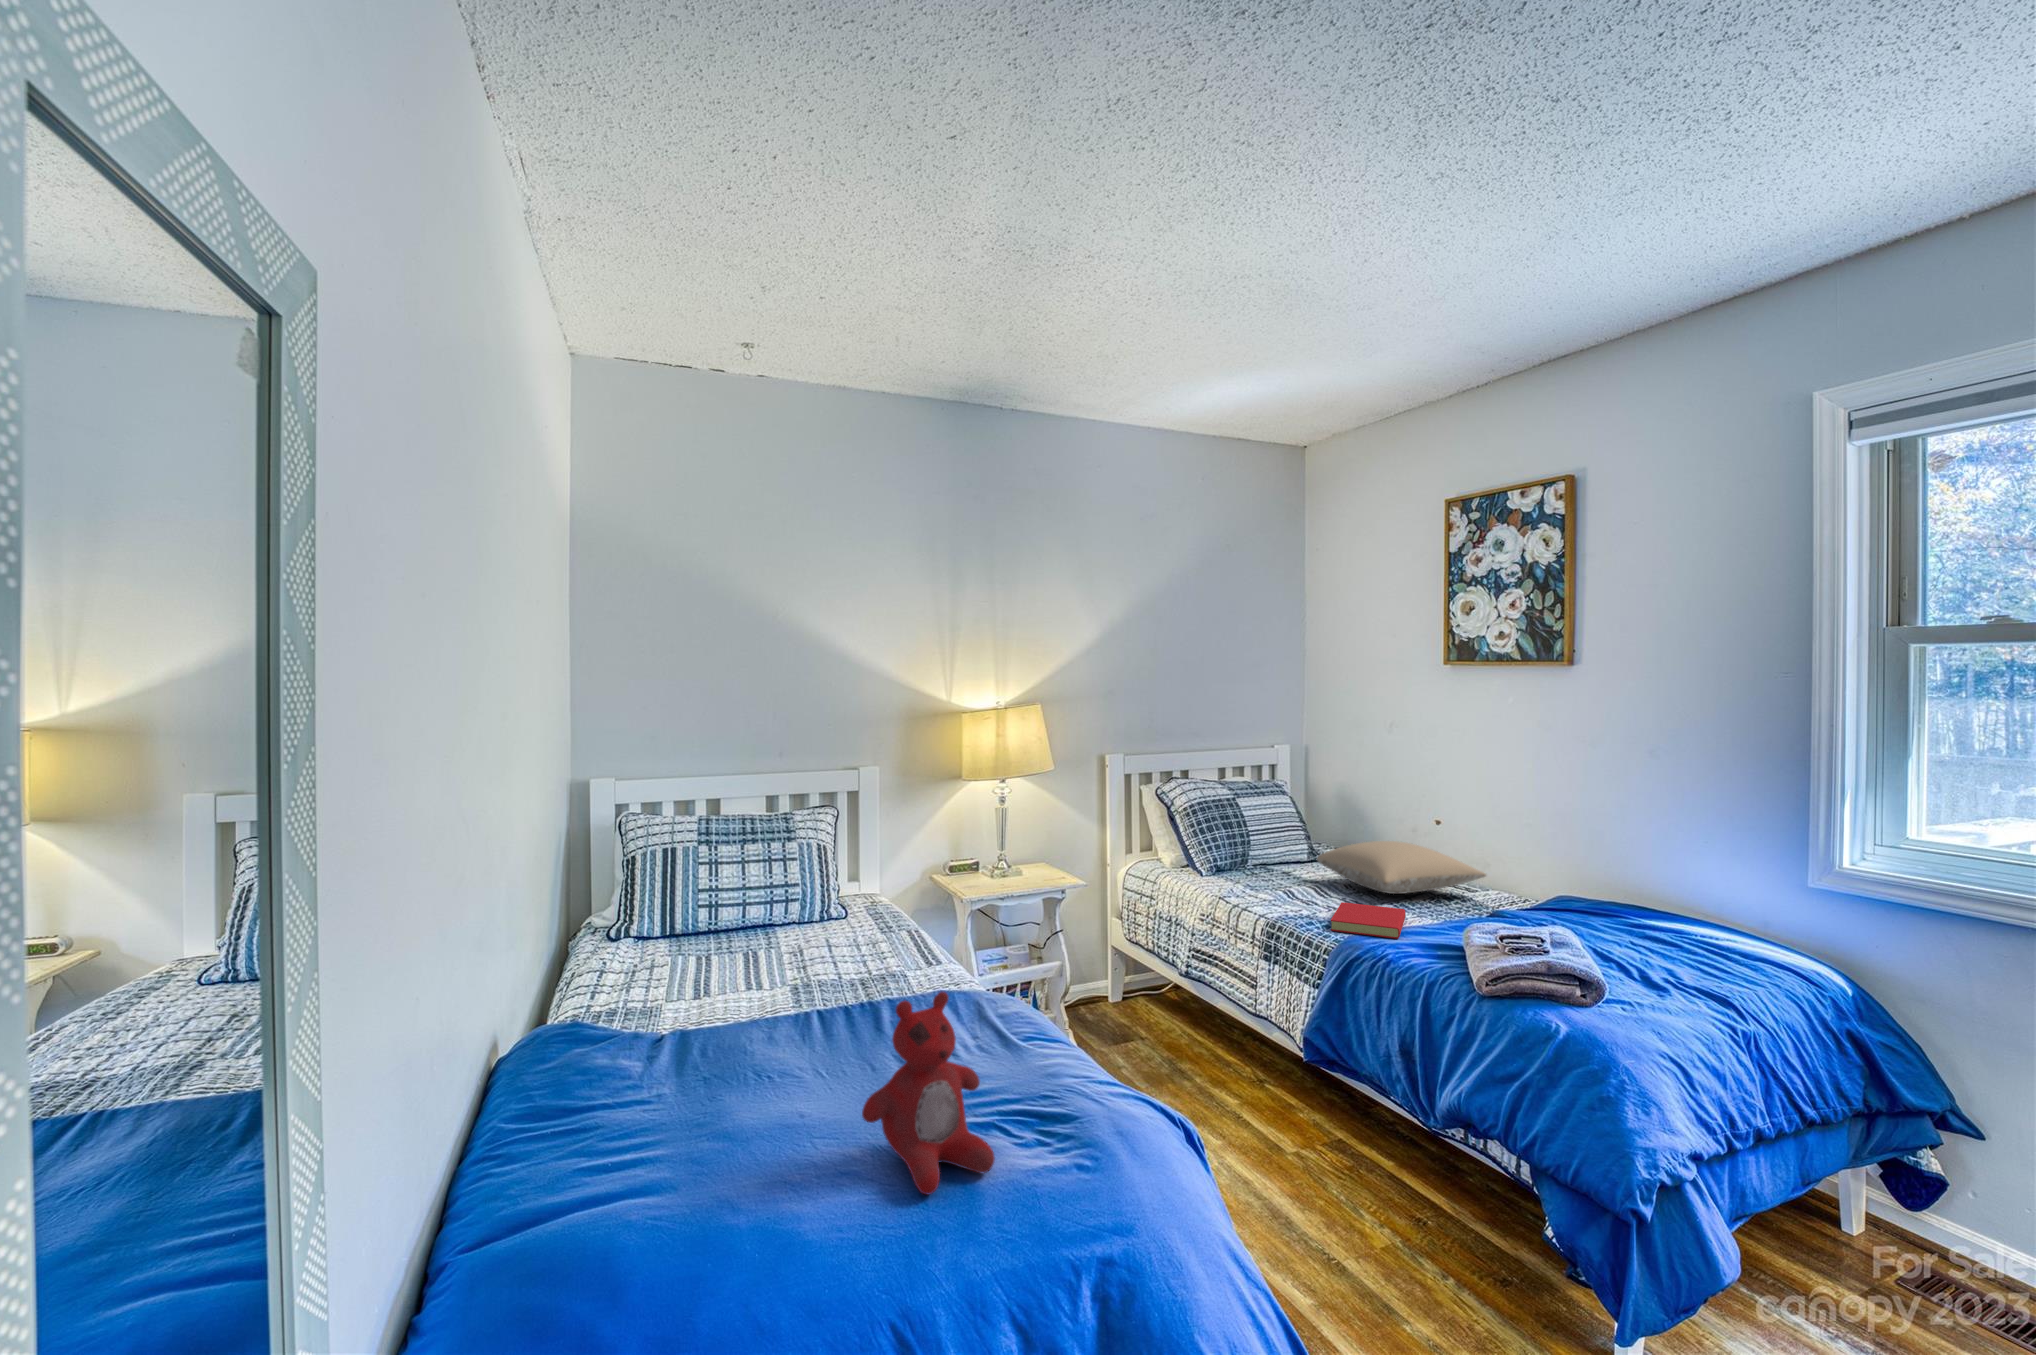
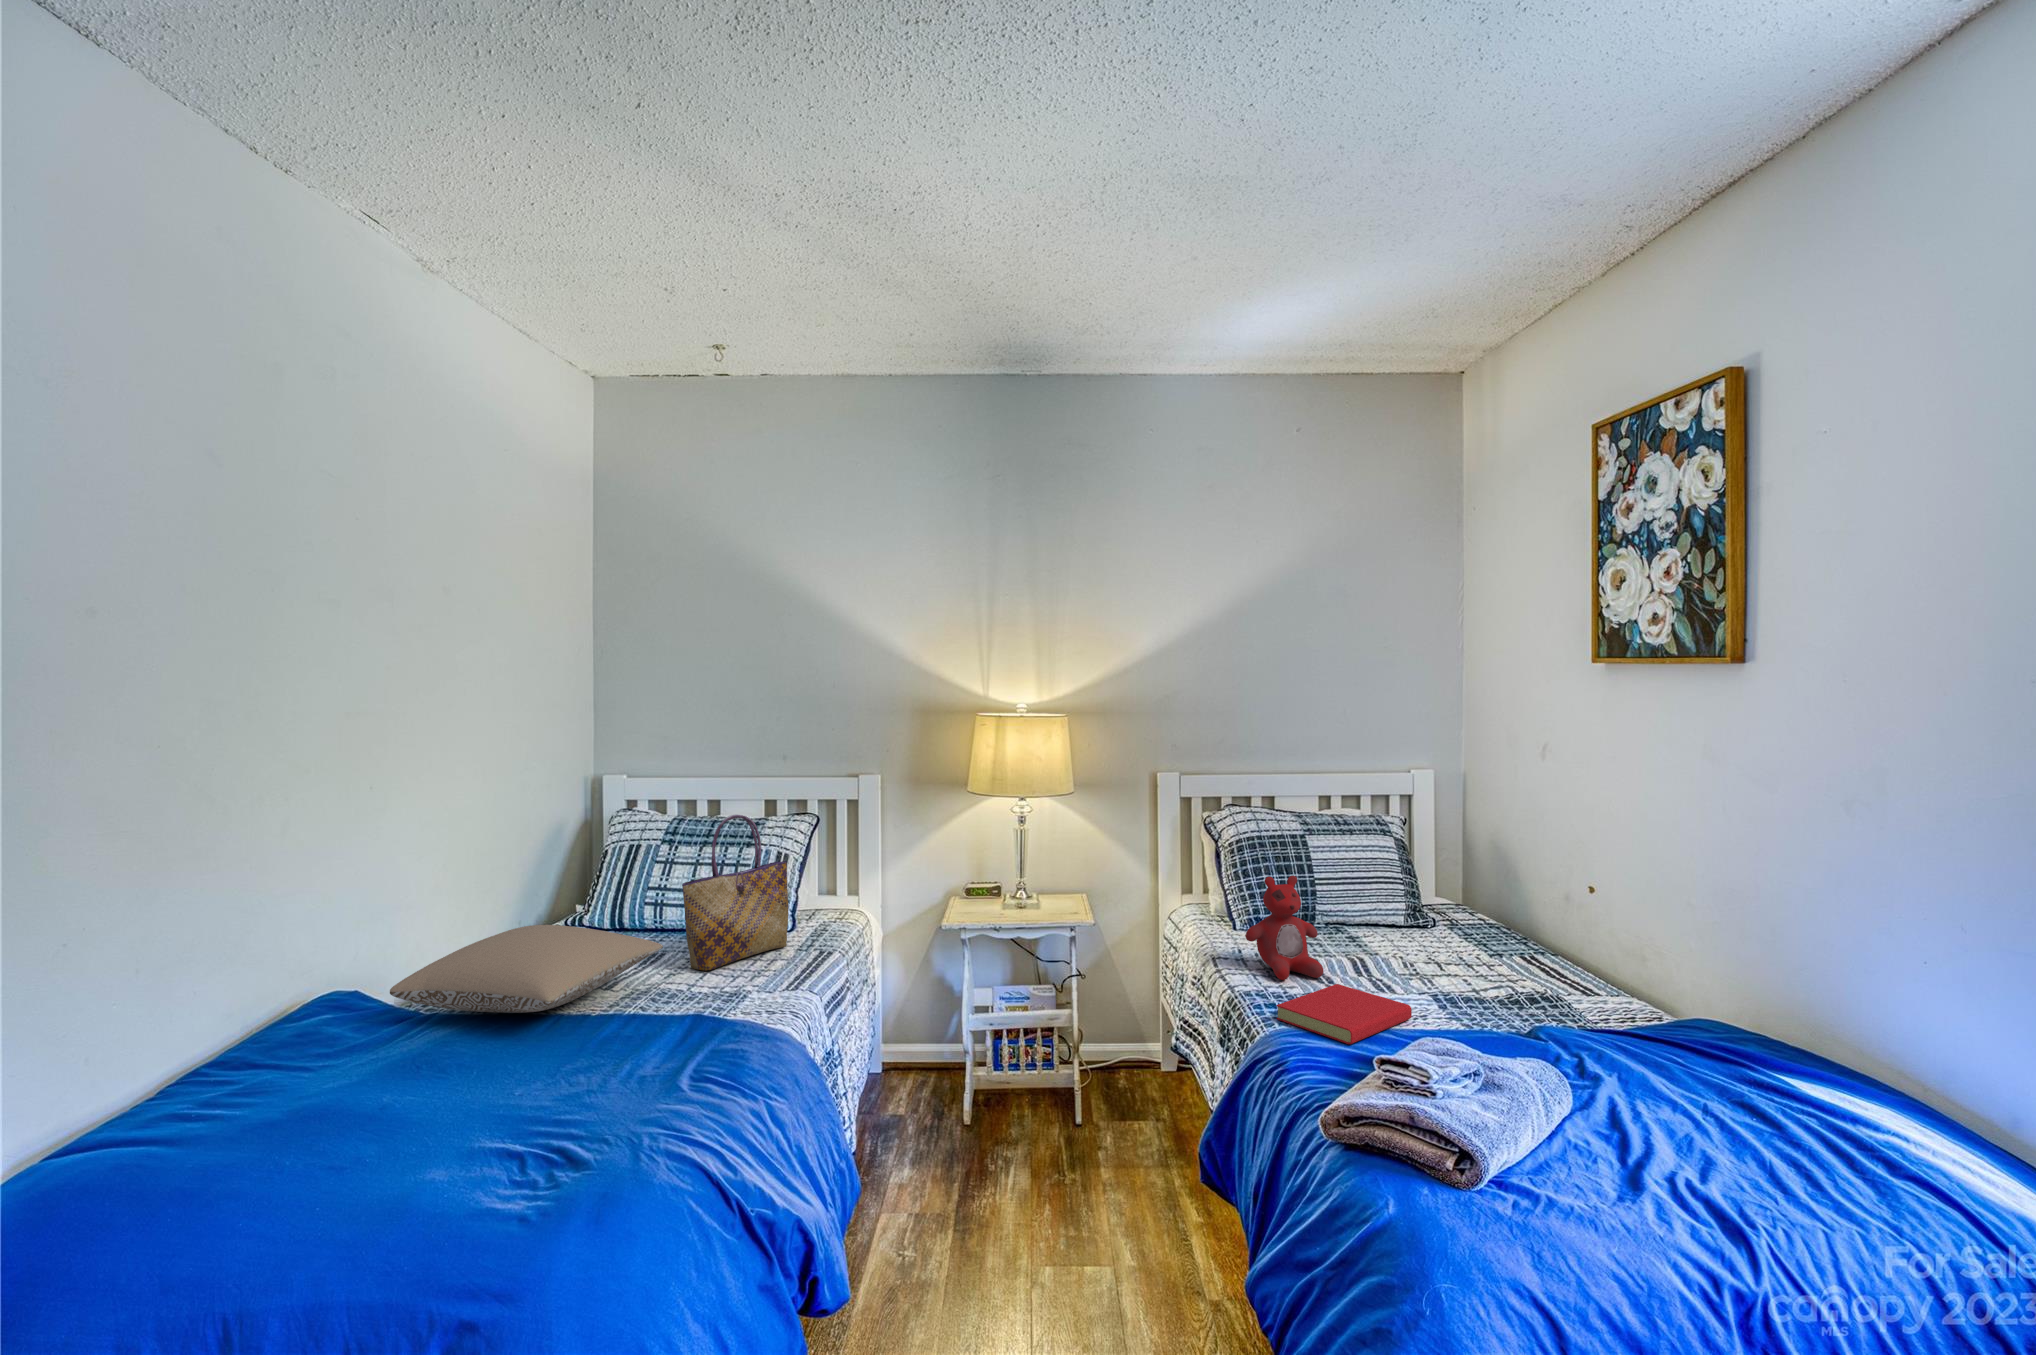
tote bag: none [819,805,876,959] -> present [682,814,788,971]
pillow: present [1317,841,1486,894] -> present [390,925,663,1013]
stuffed bear: present [862,992,995,1195] -> present [1245,876,1323,980]

